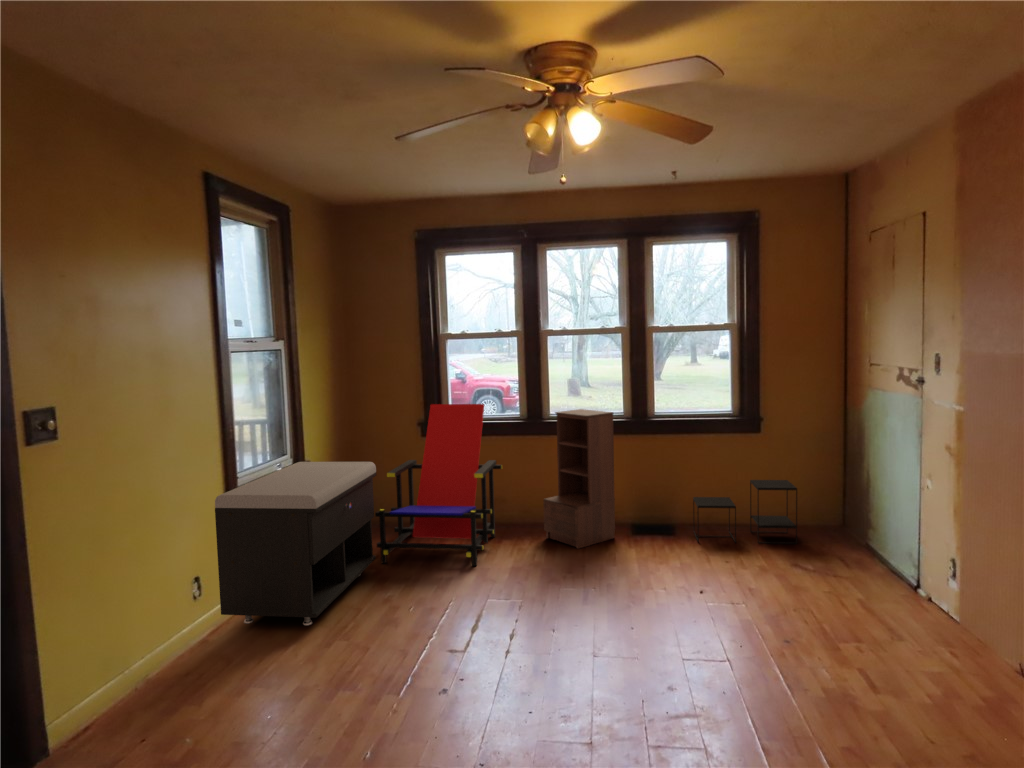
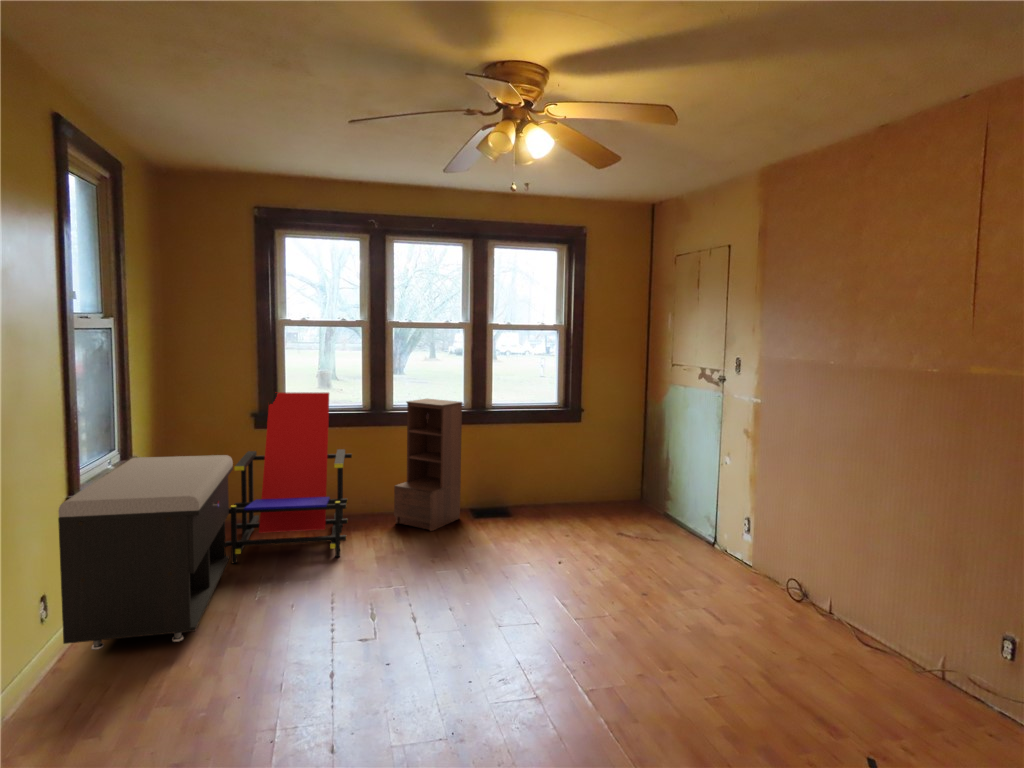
side table: present [693,480,797,544] -> none [524,460,613,517]

